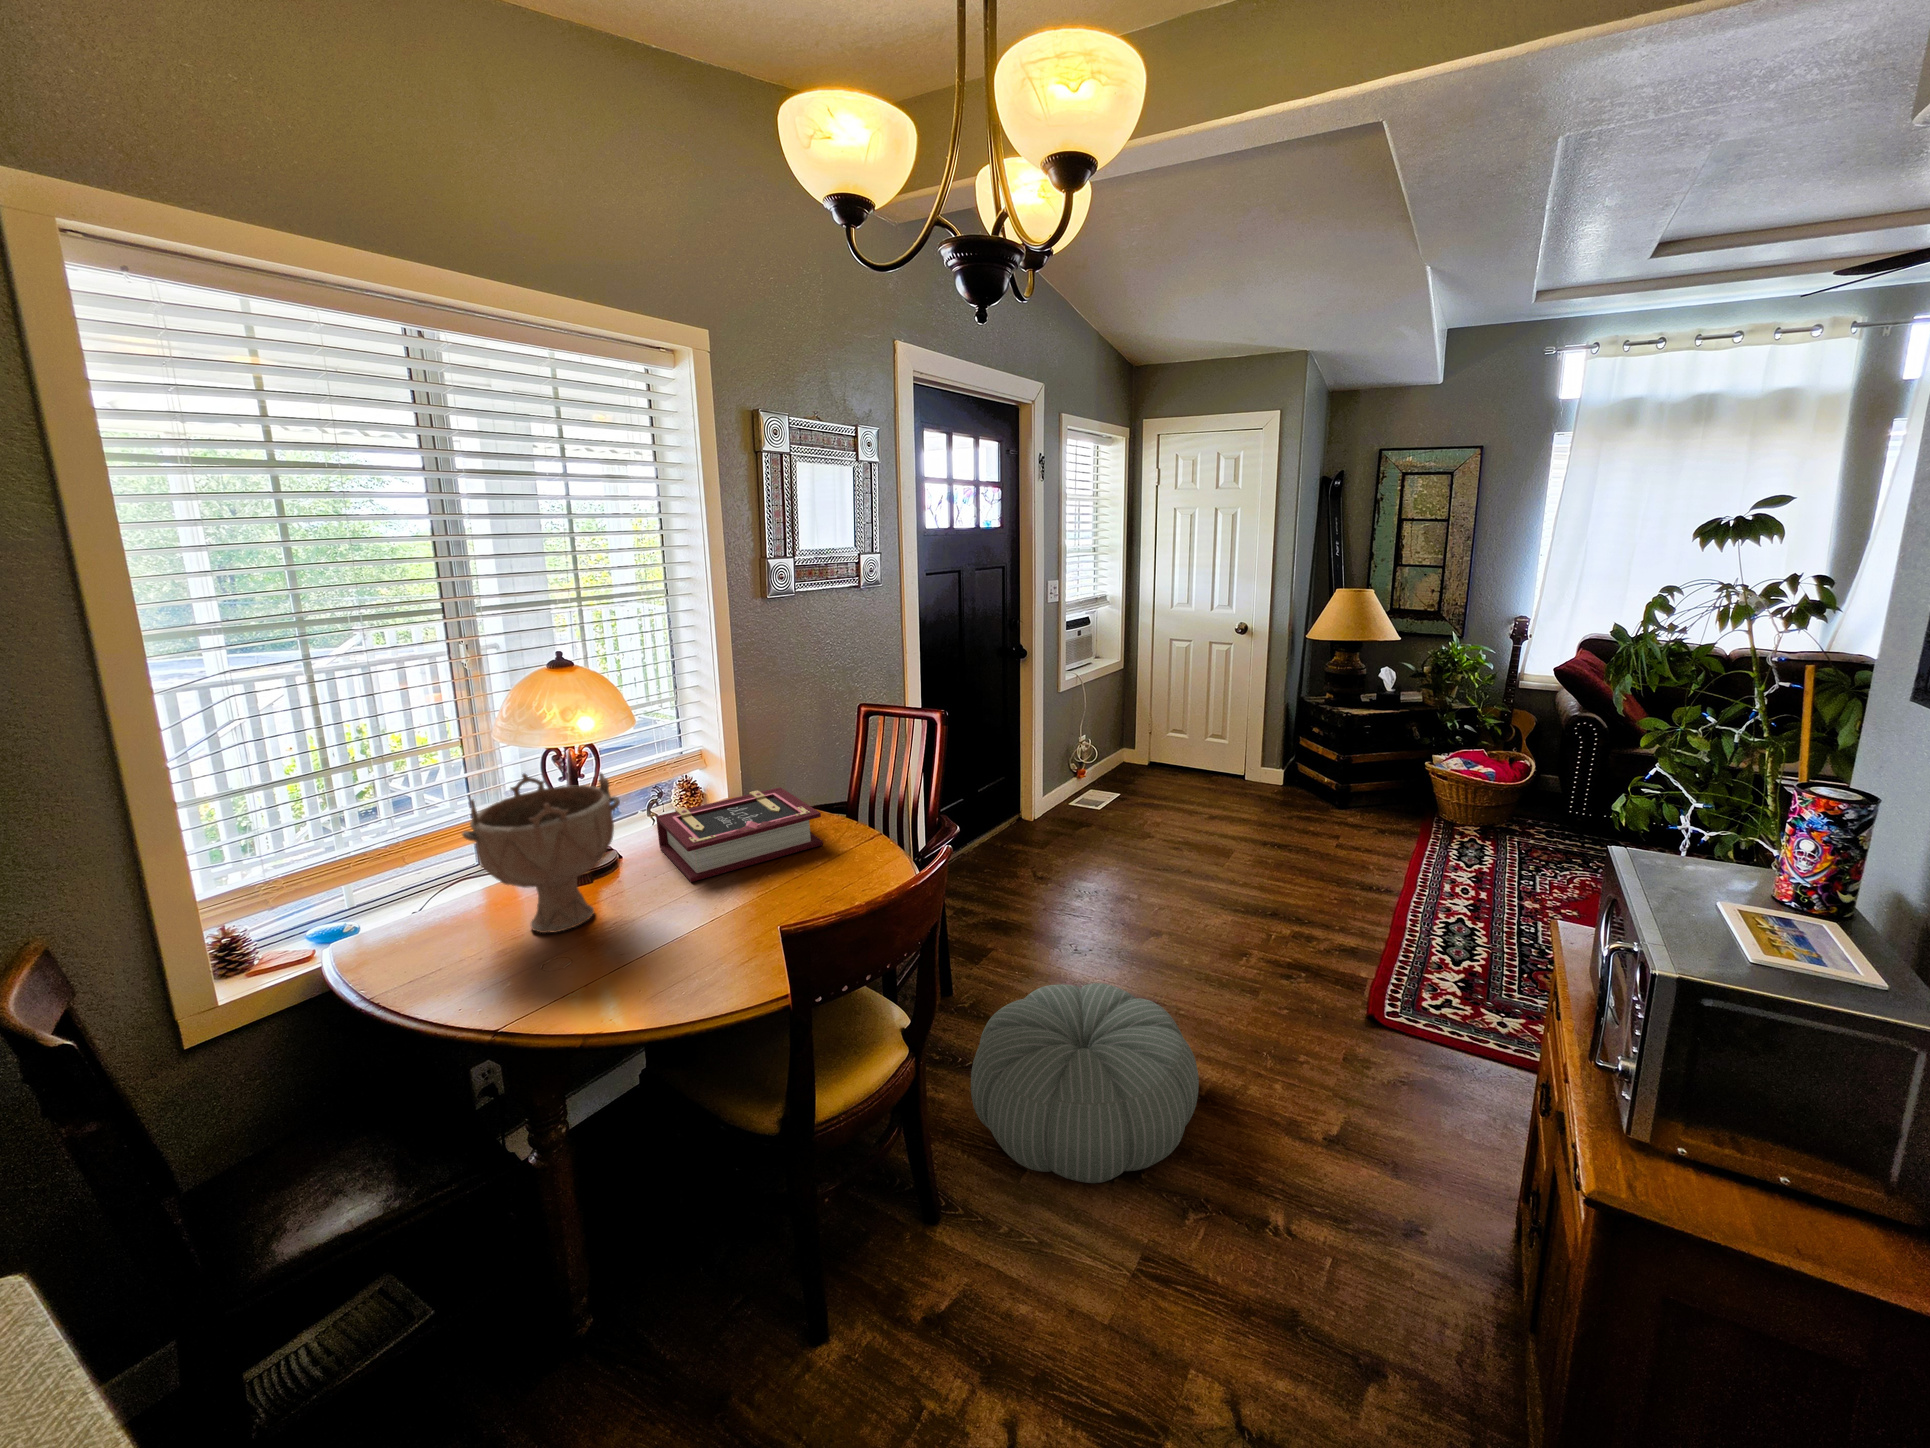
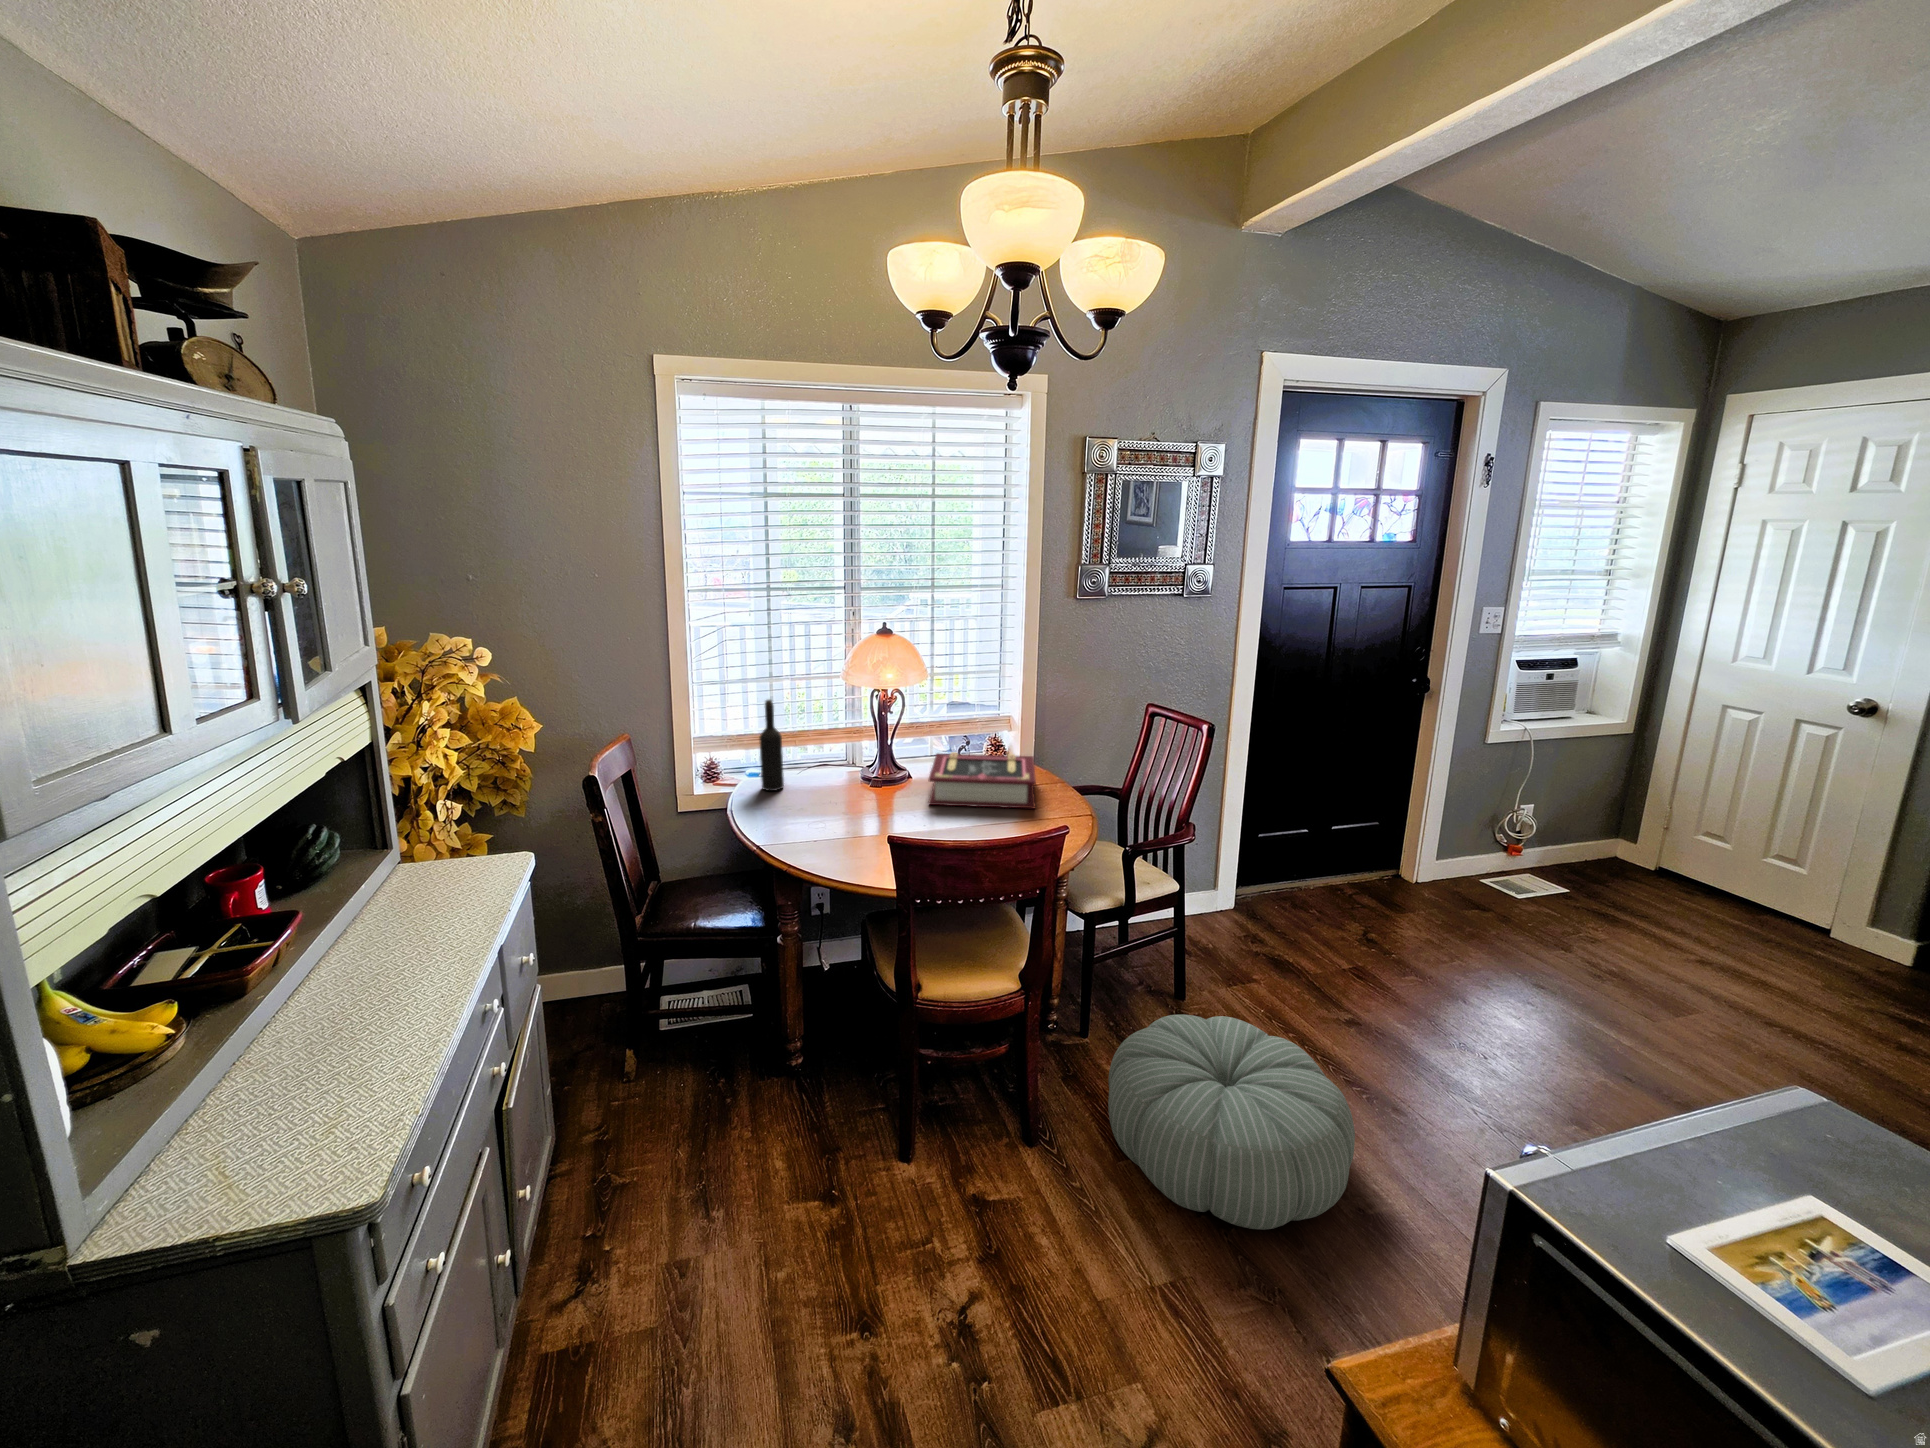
decorative bowl: present [462,772,620,933] -> none [796,701,886,809]
wine bottle: none [367,799,427,950] -> present [759,700,784,791]

